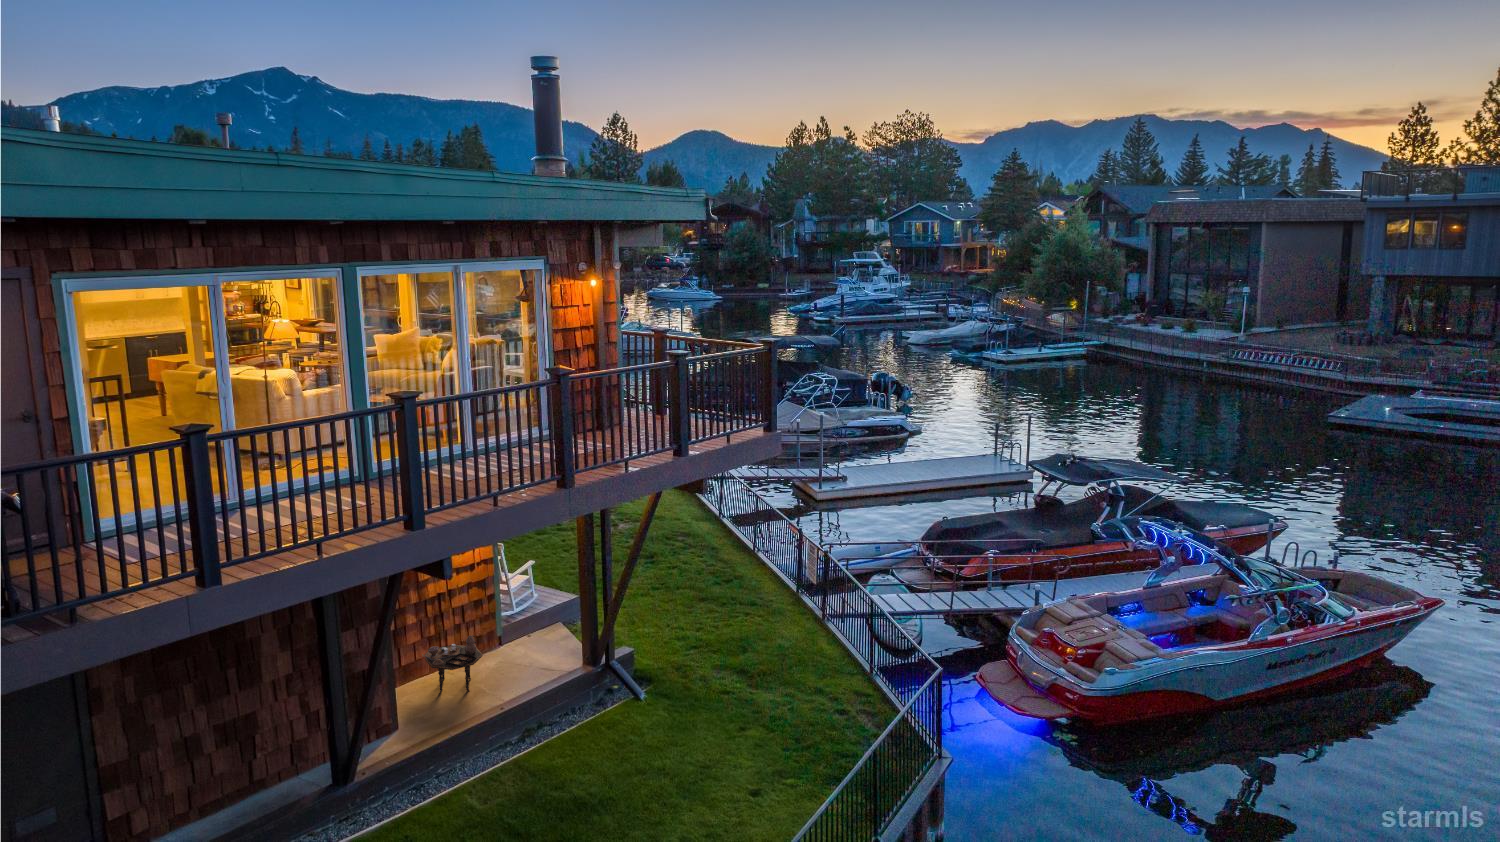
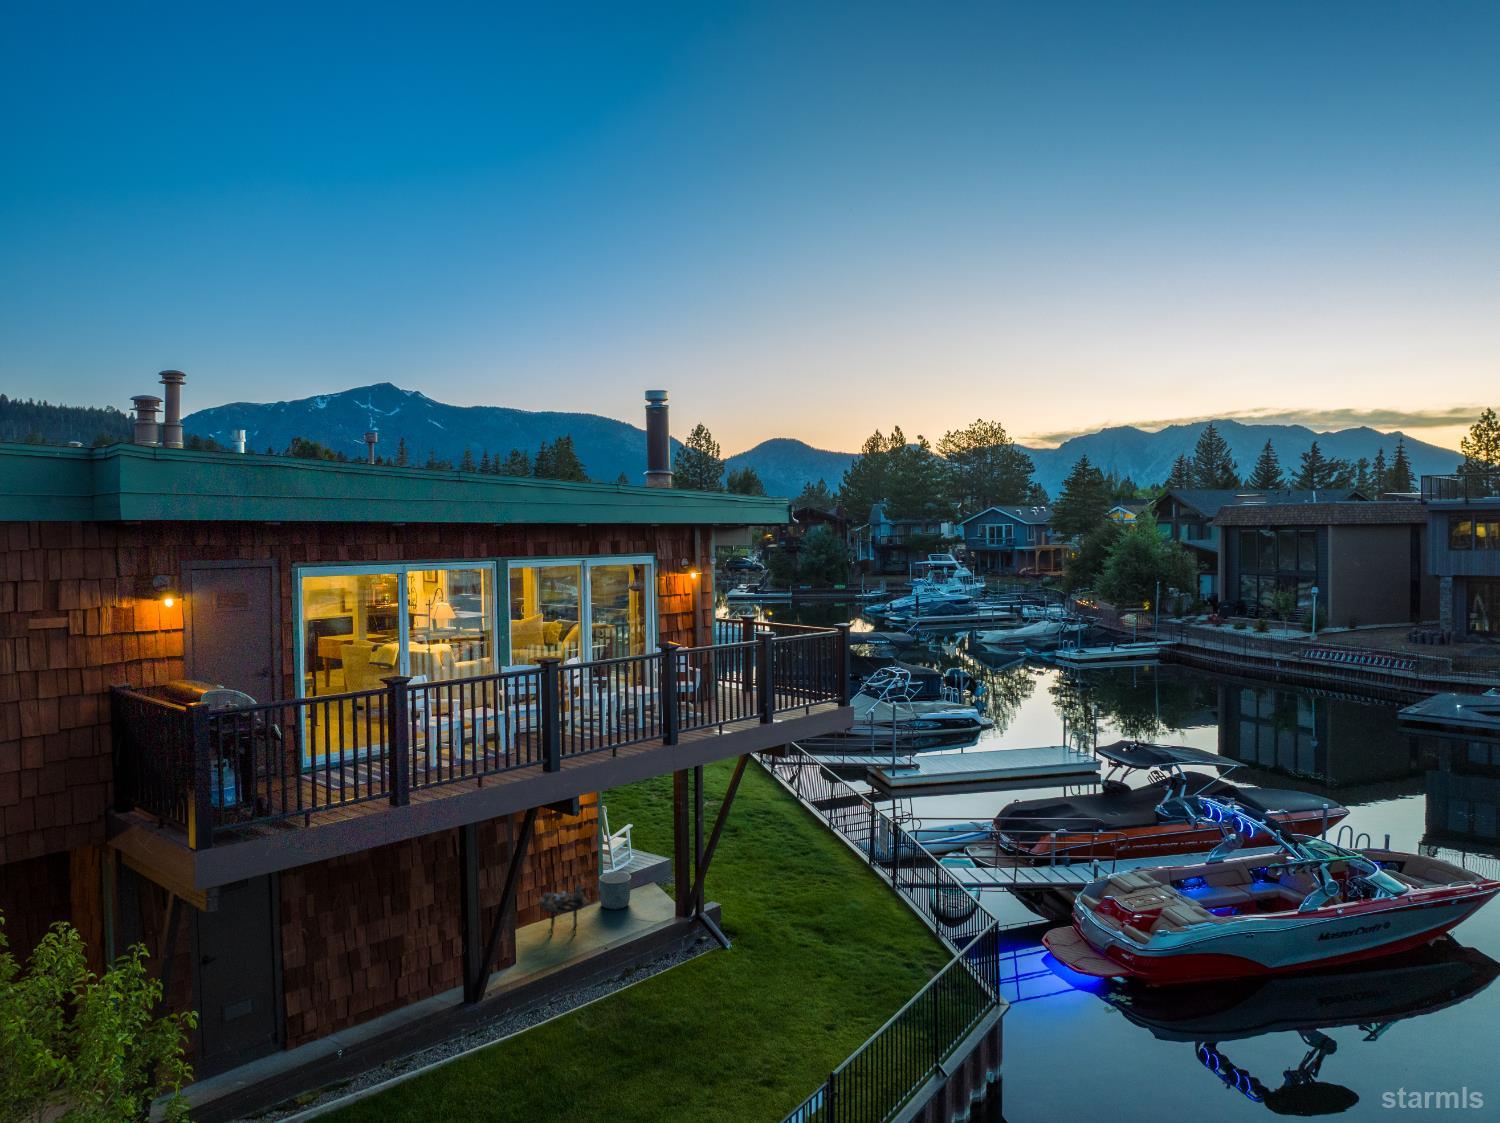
planter: none [496,617,532,659] -> present [599,872,631,909]

